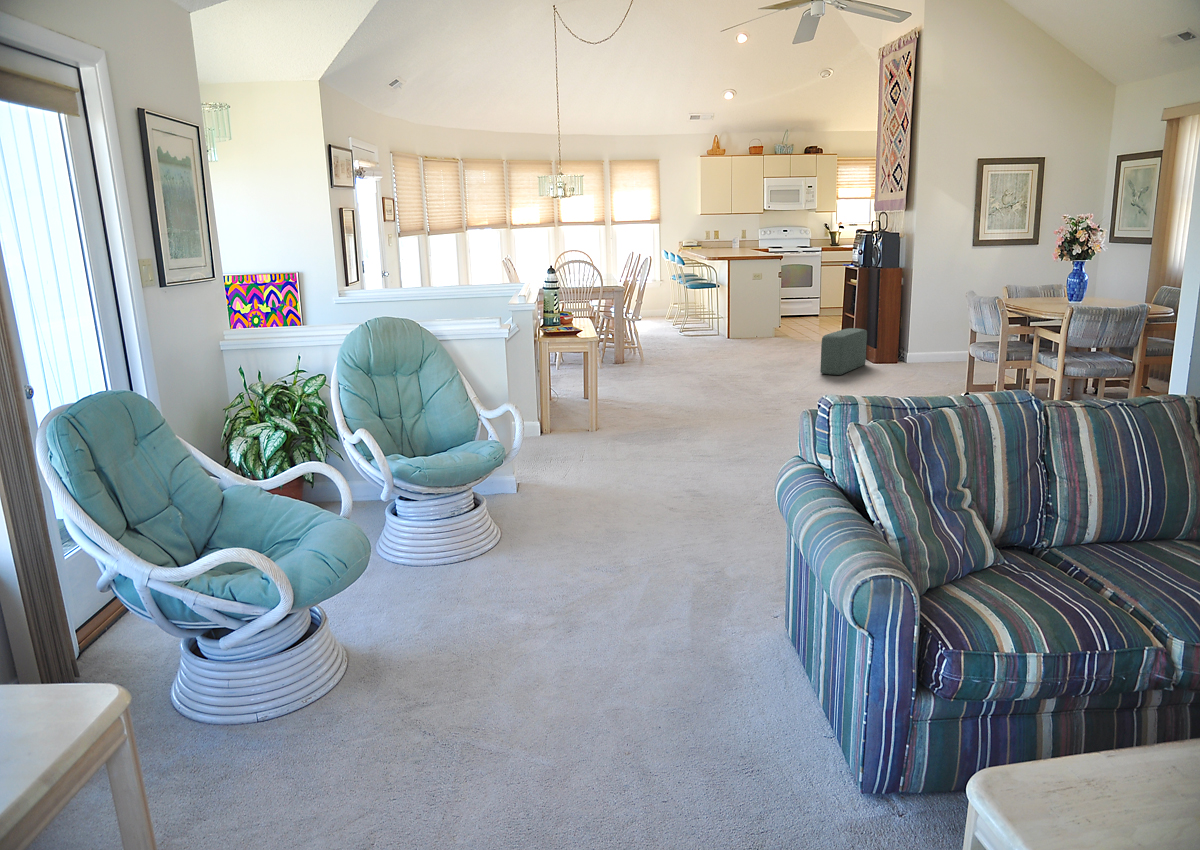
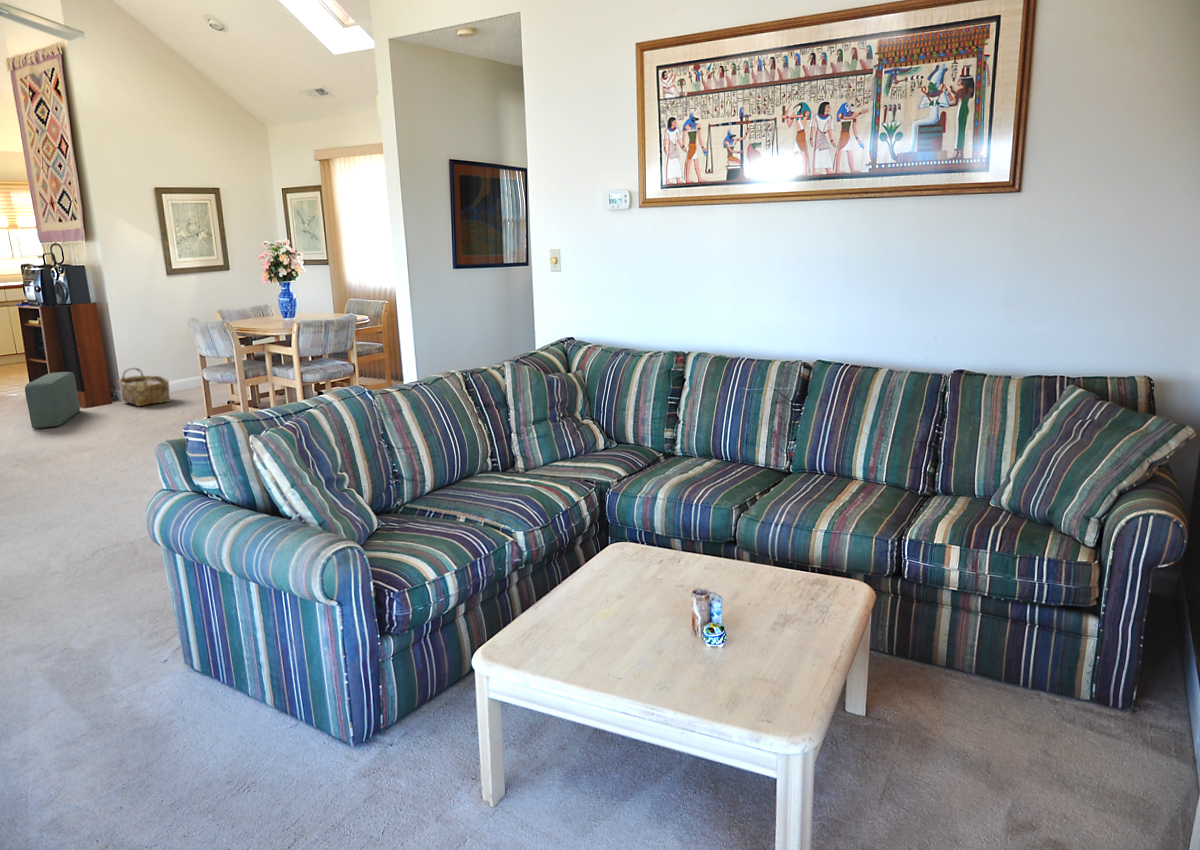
woven basket: none [902,333,946,369] -> present [118,368,170,406]

